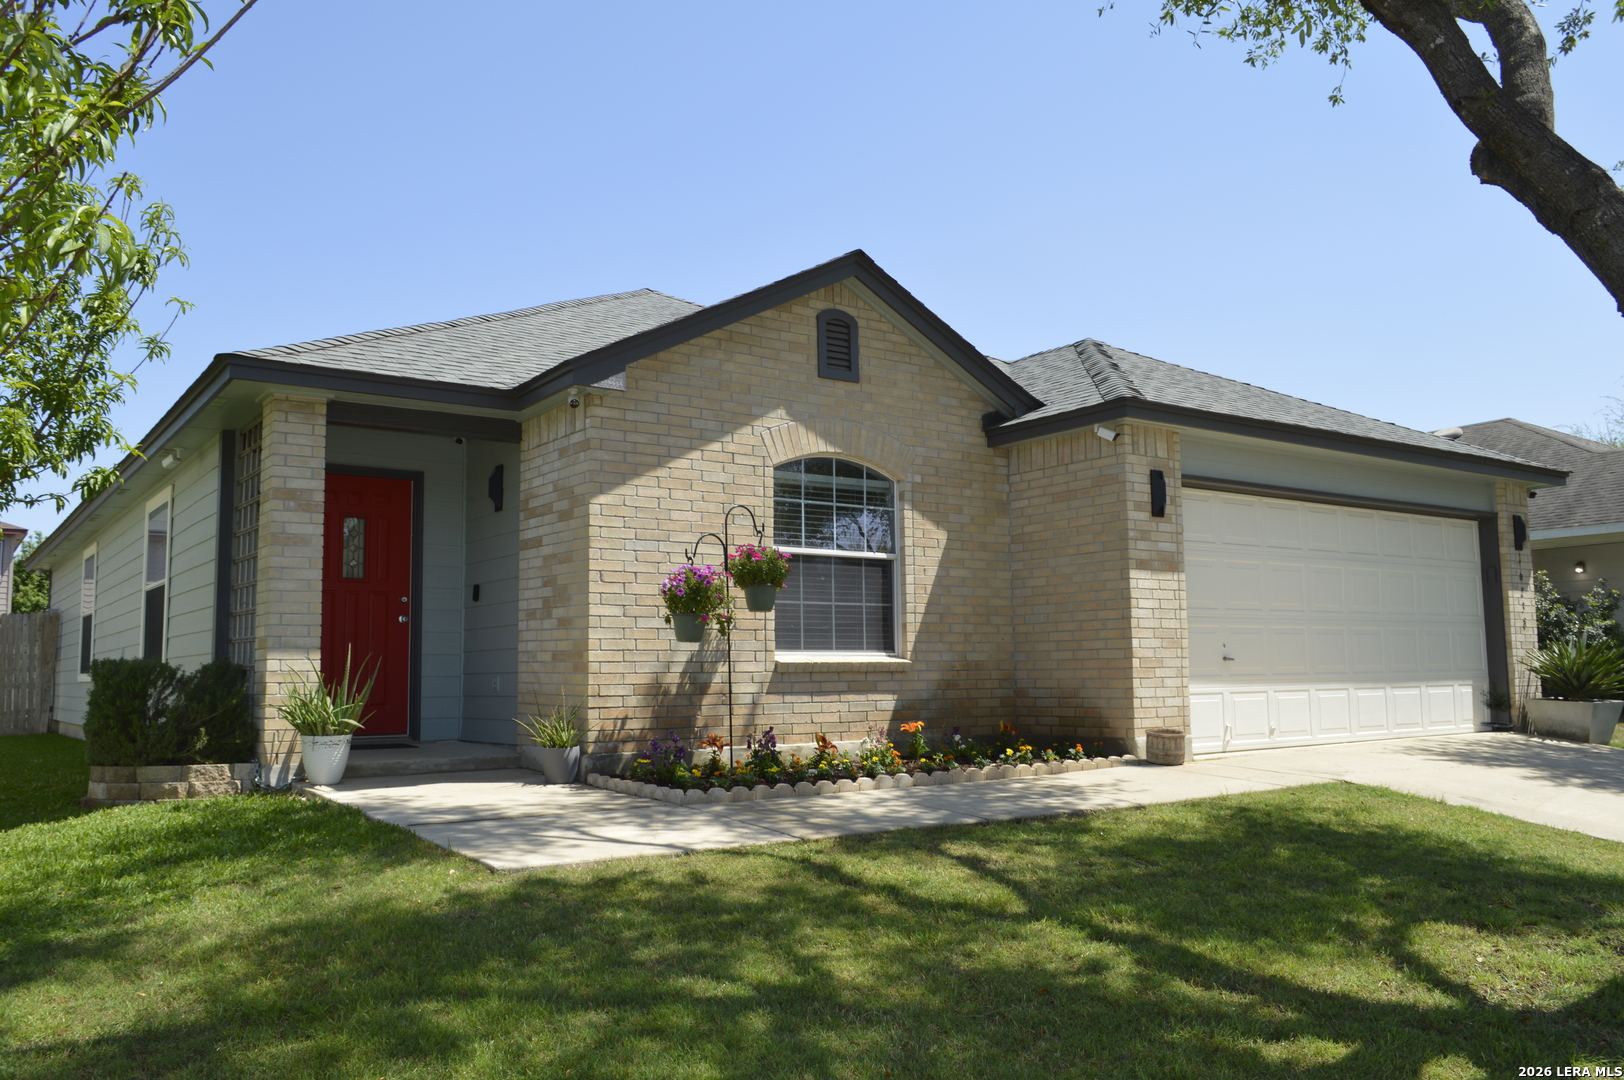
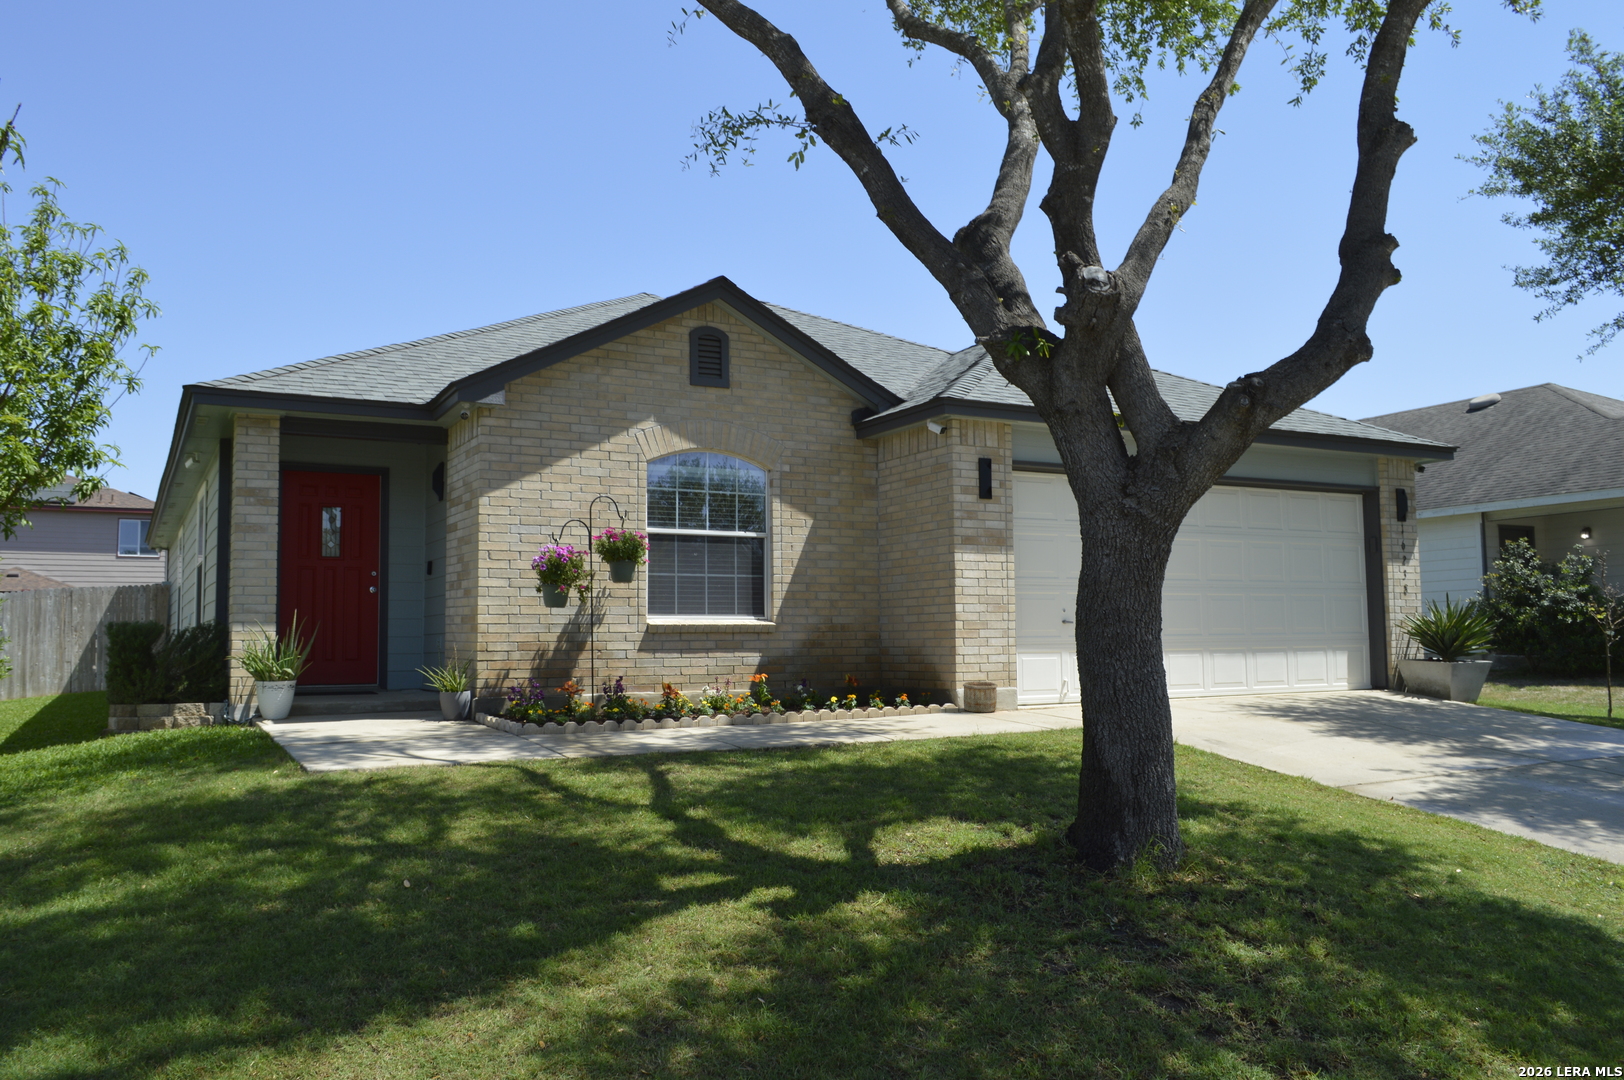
potted tree: present [1480,679,1513,727] -> none [1350,638,1384,687]

